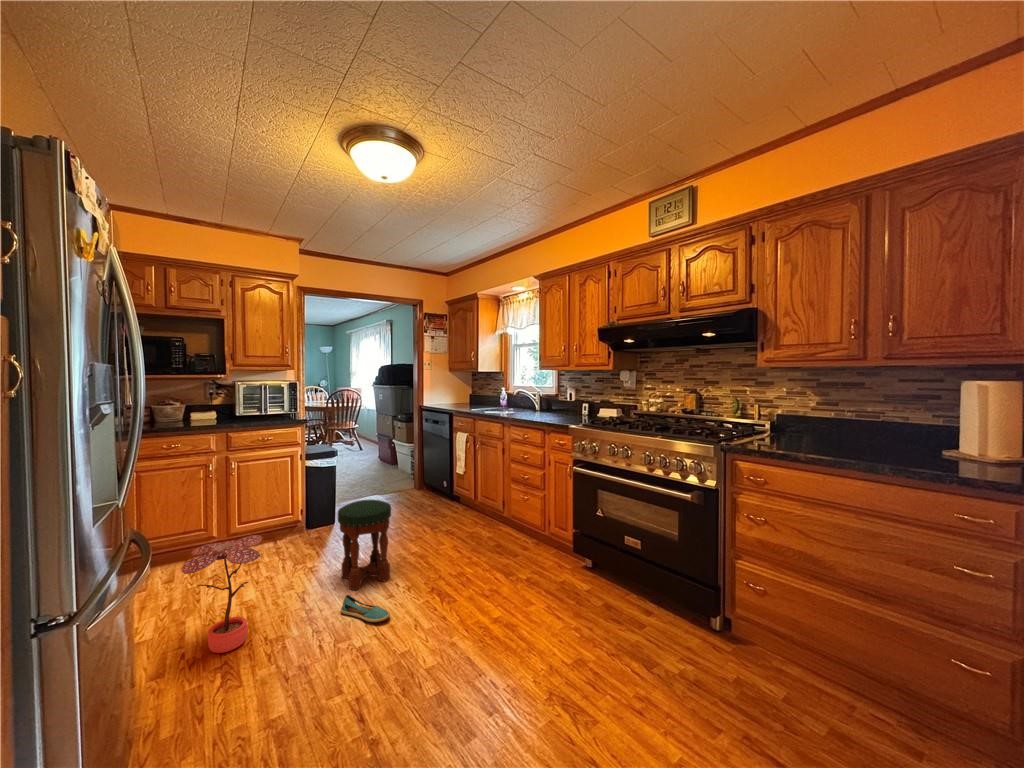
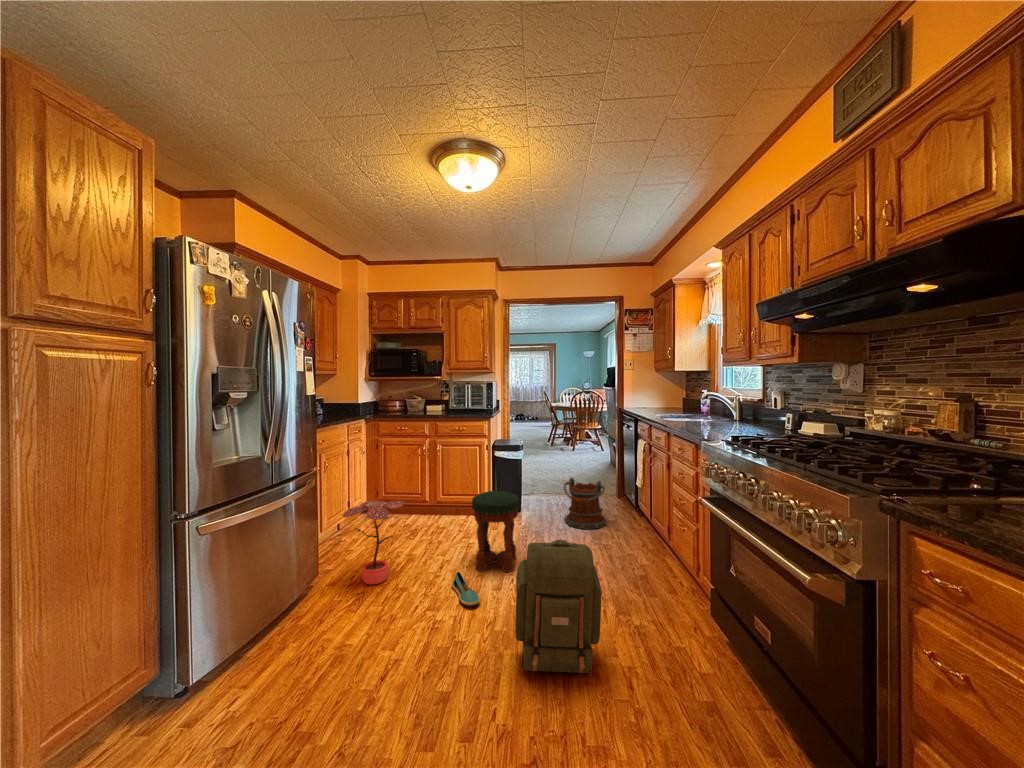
bucket: none [392,476,435,525] -> present [564,478,606,529]
backpack: none [459,522,535,643] -> present [515,539,602,673]

